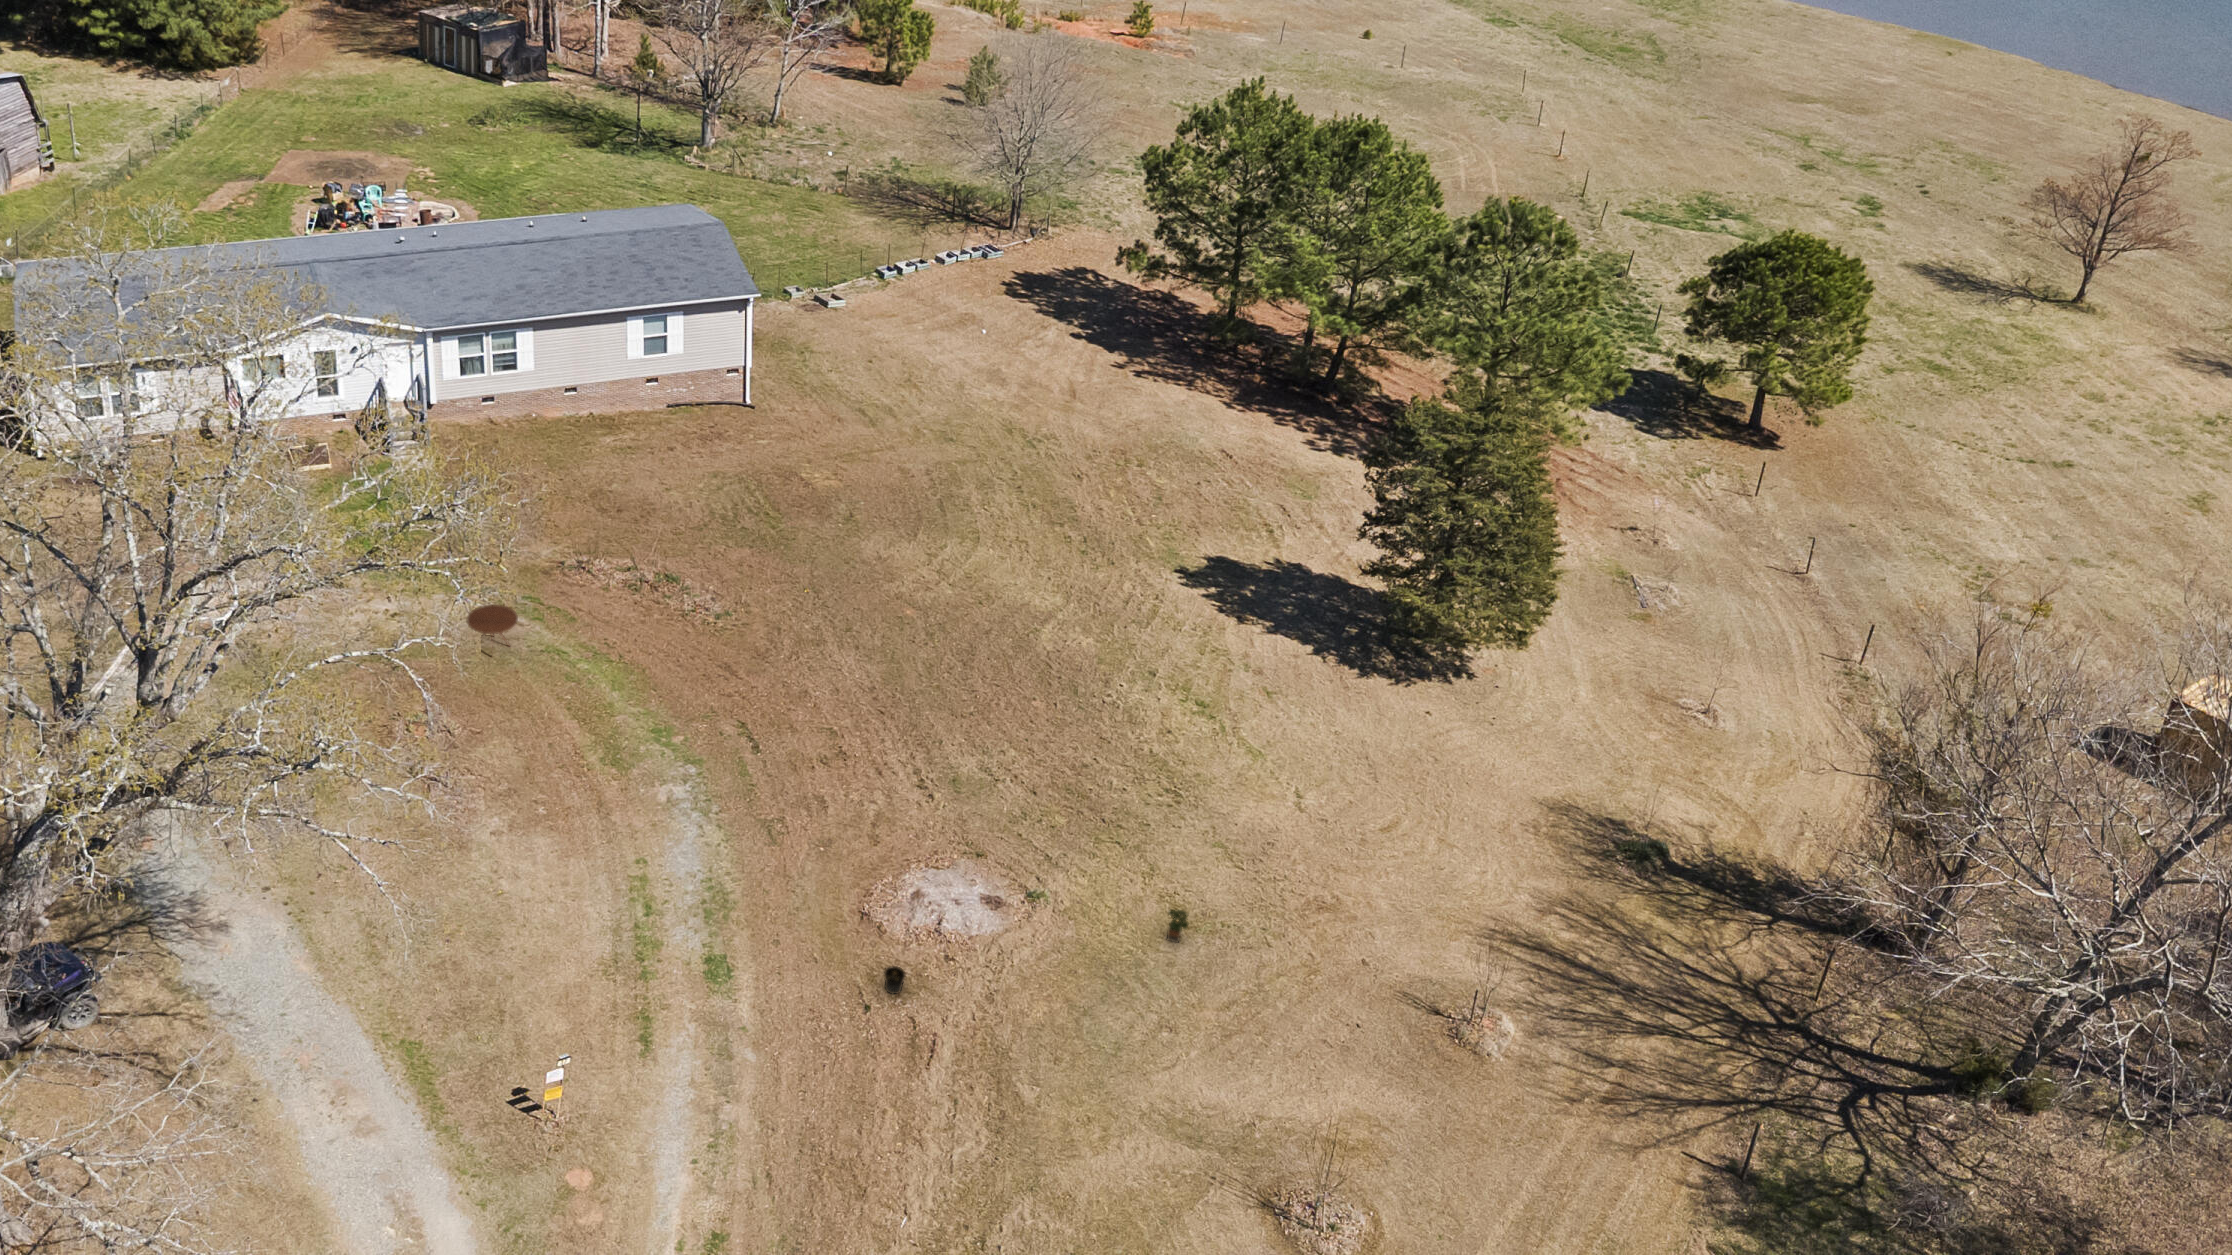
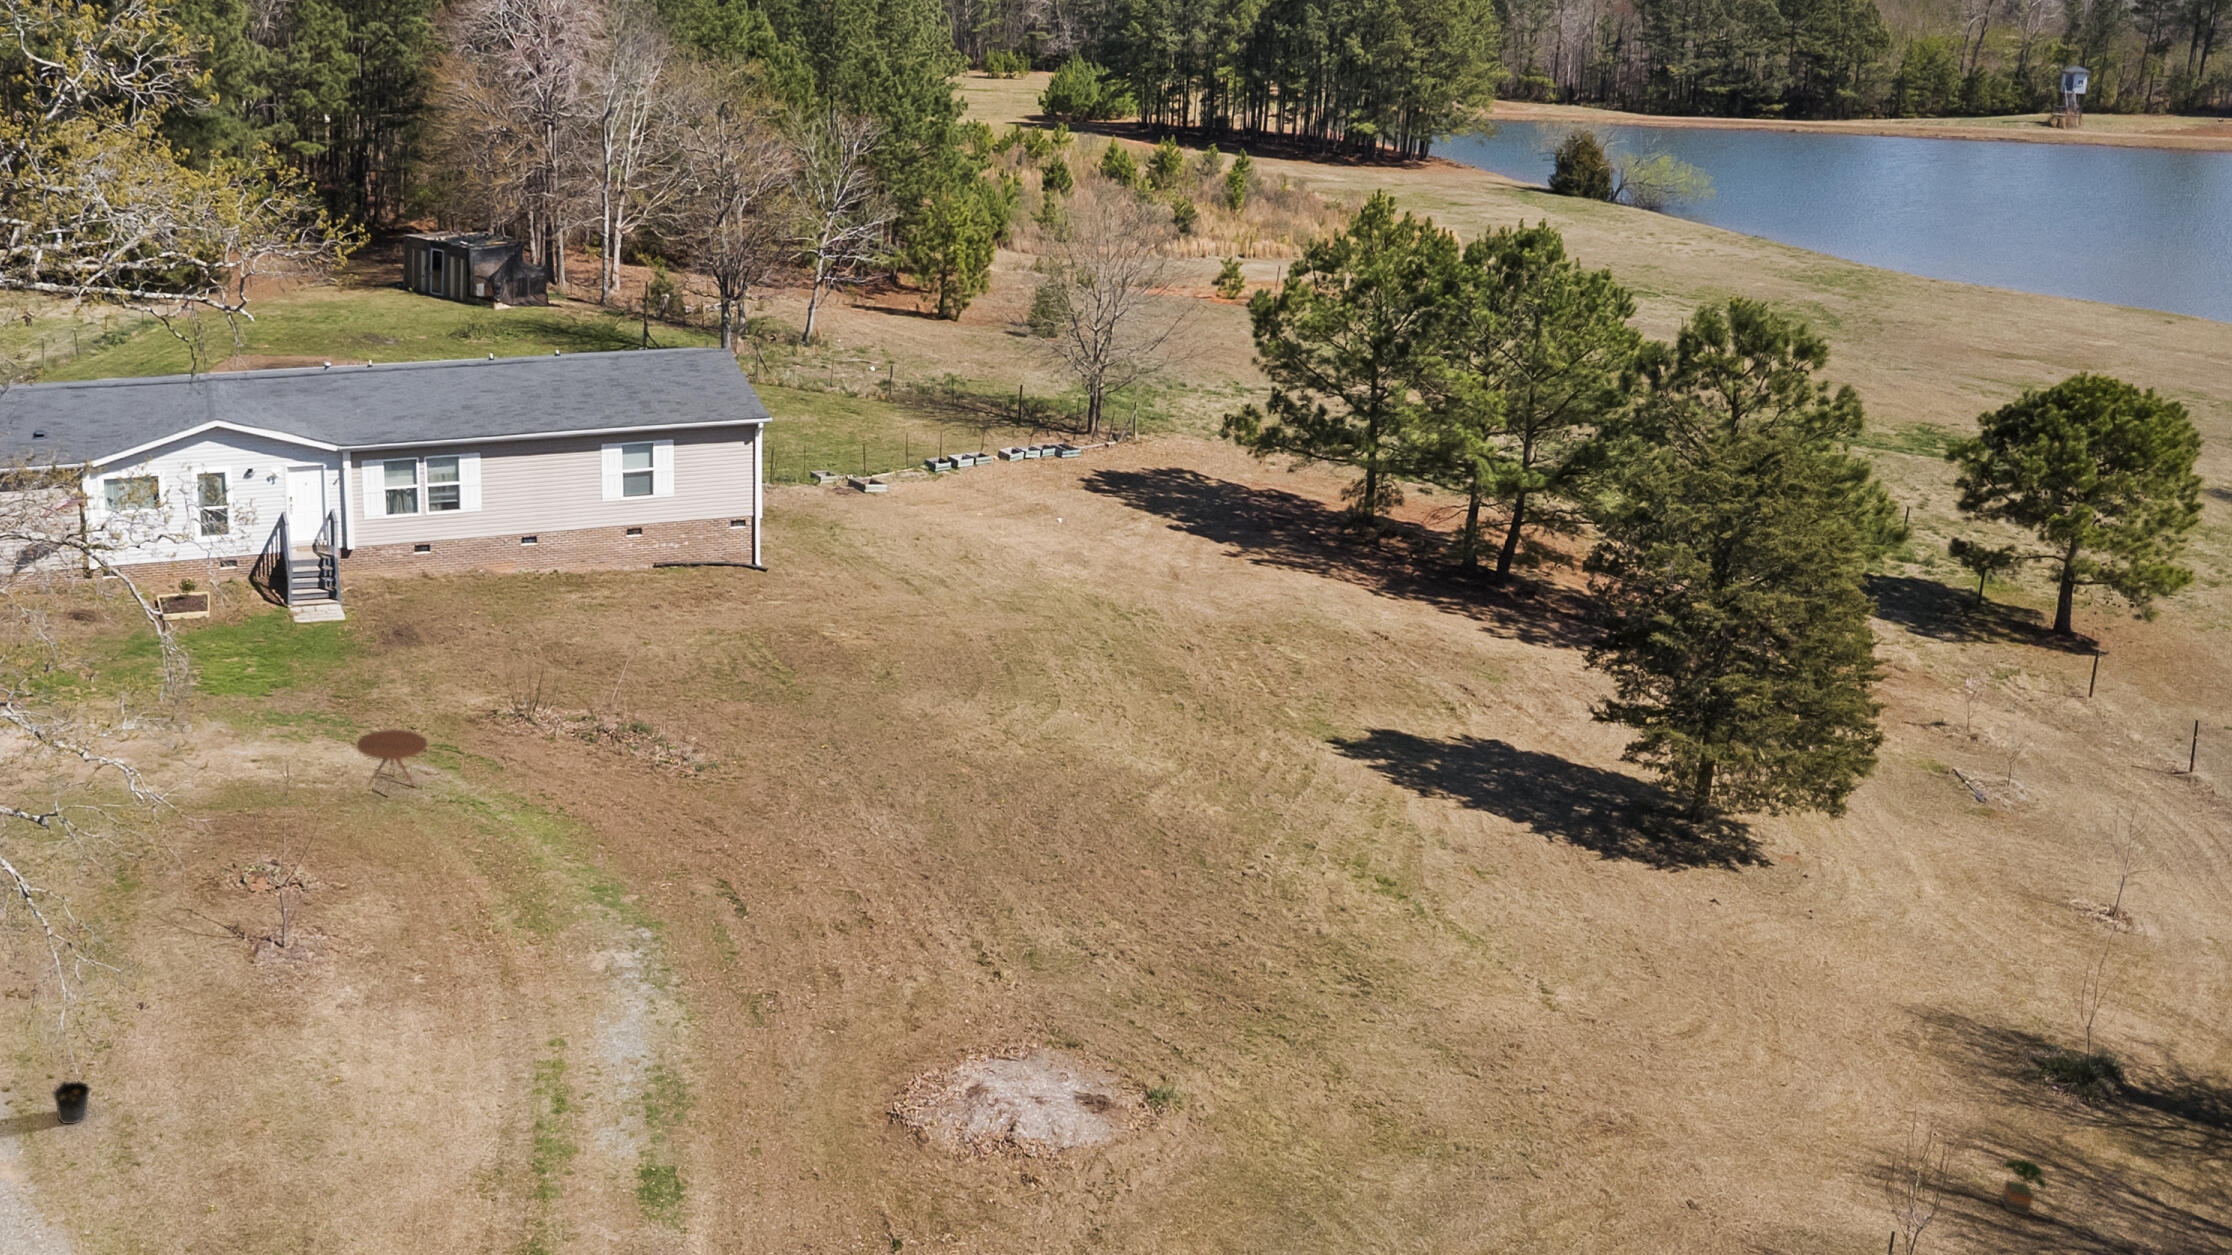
potted tree: present [1167,910,1188,942] -> present [2002,1159,2046,1215]
bucket: present [884,966,906,994] -> present [53,1082,89,1124]

